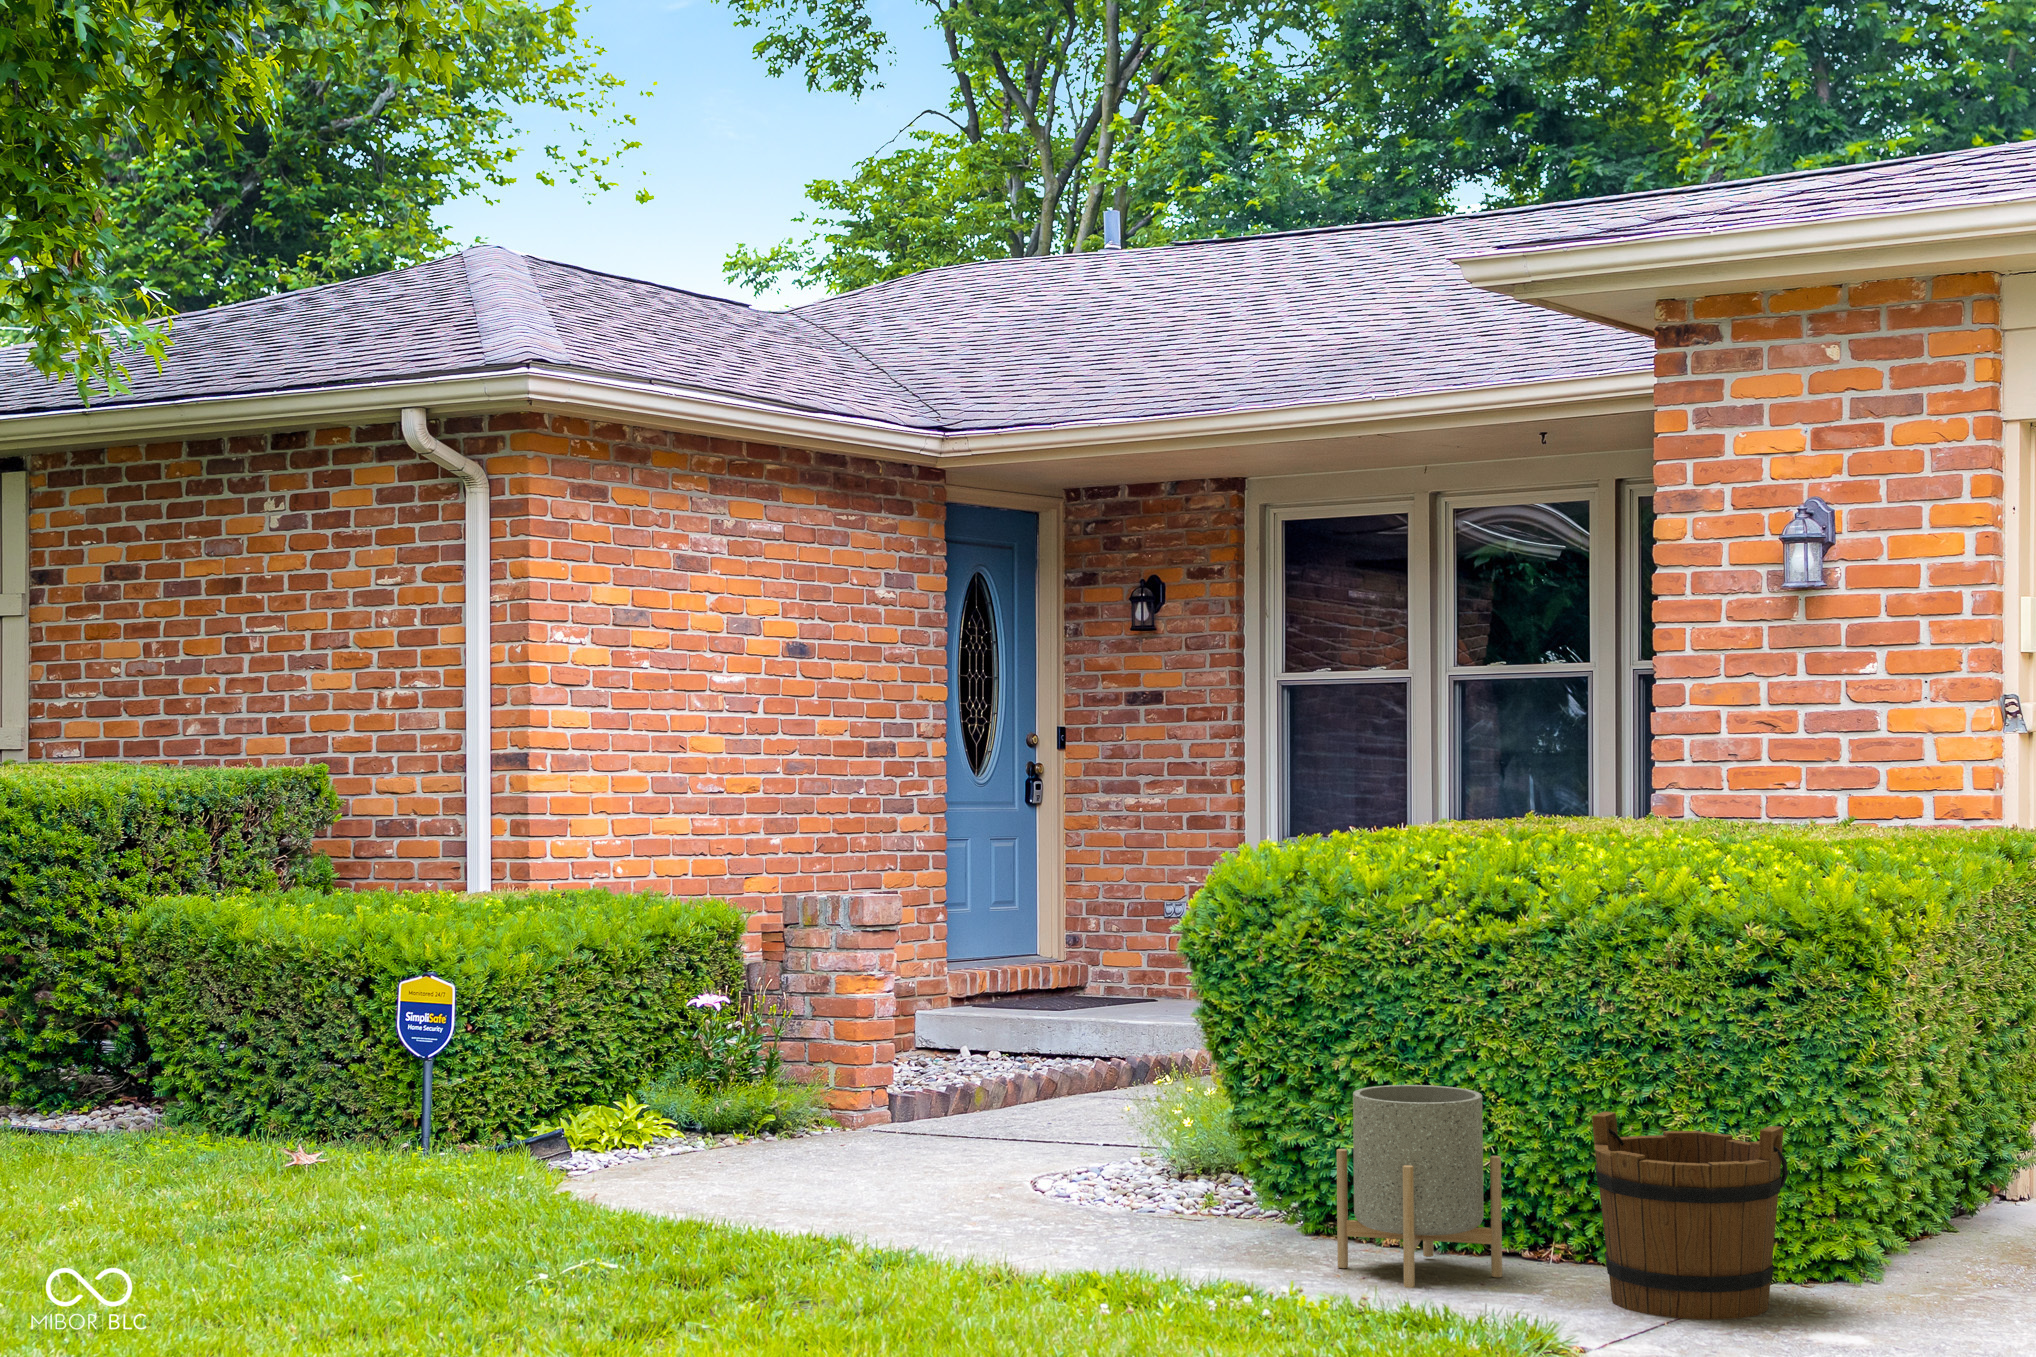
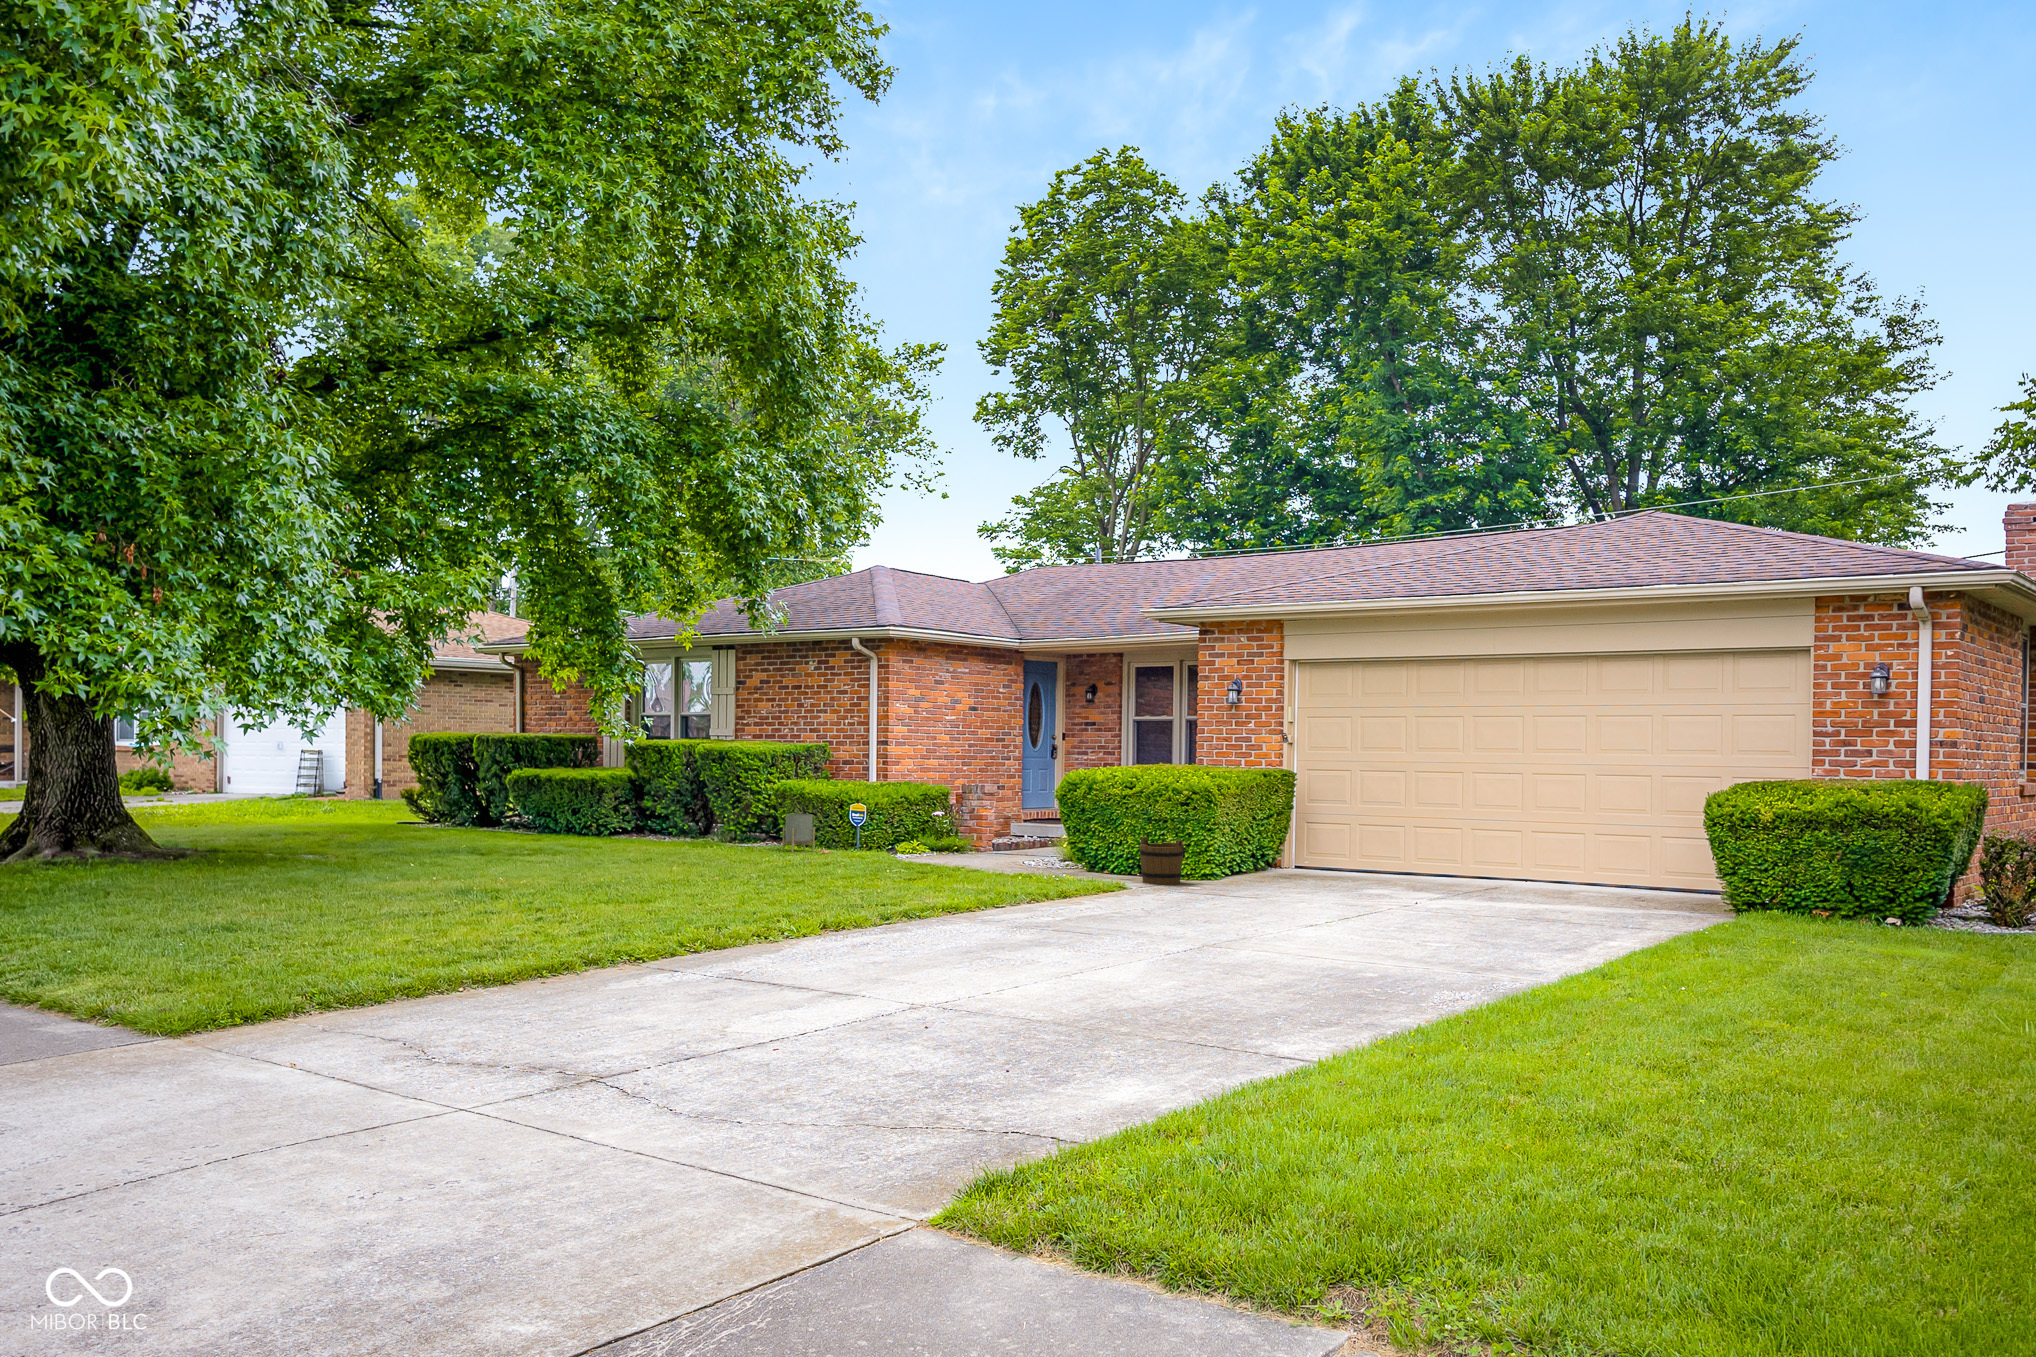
planter: present [1337,1085,1502,1288] -> present [782,814,815,852]

